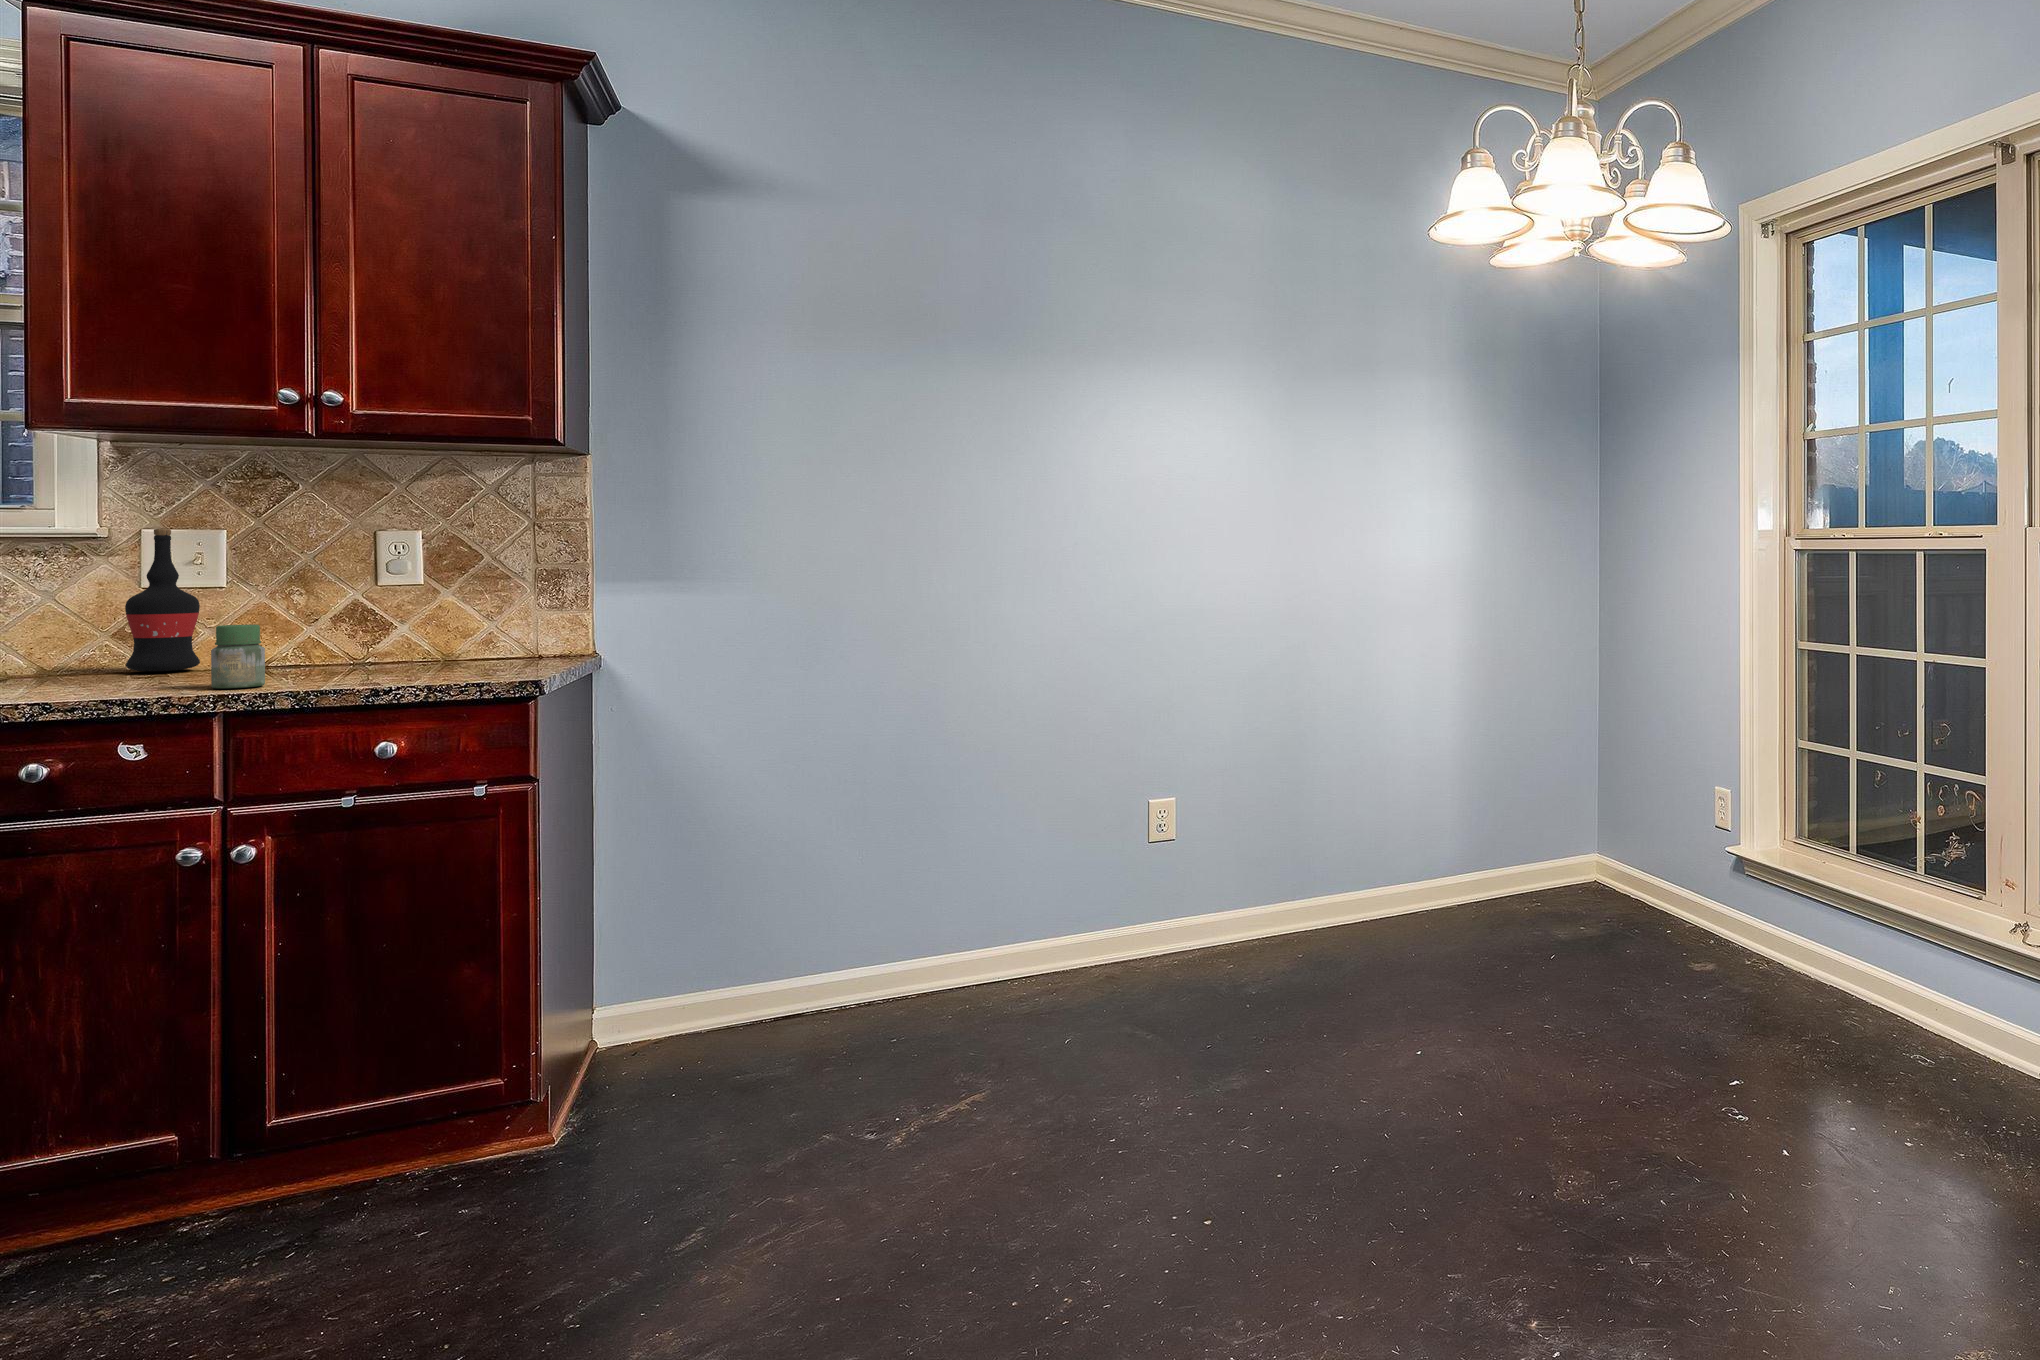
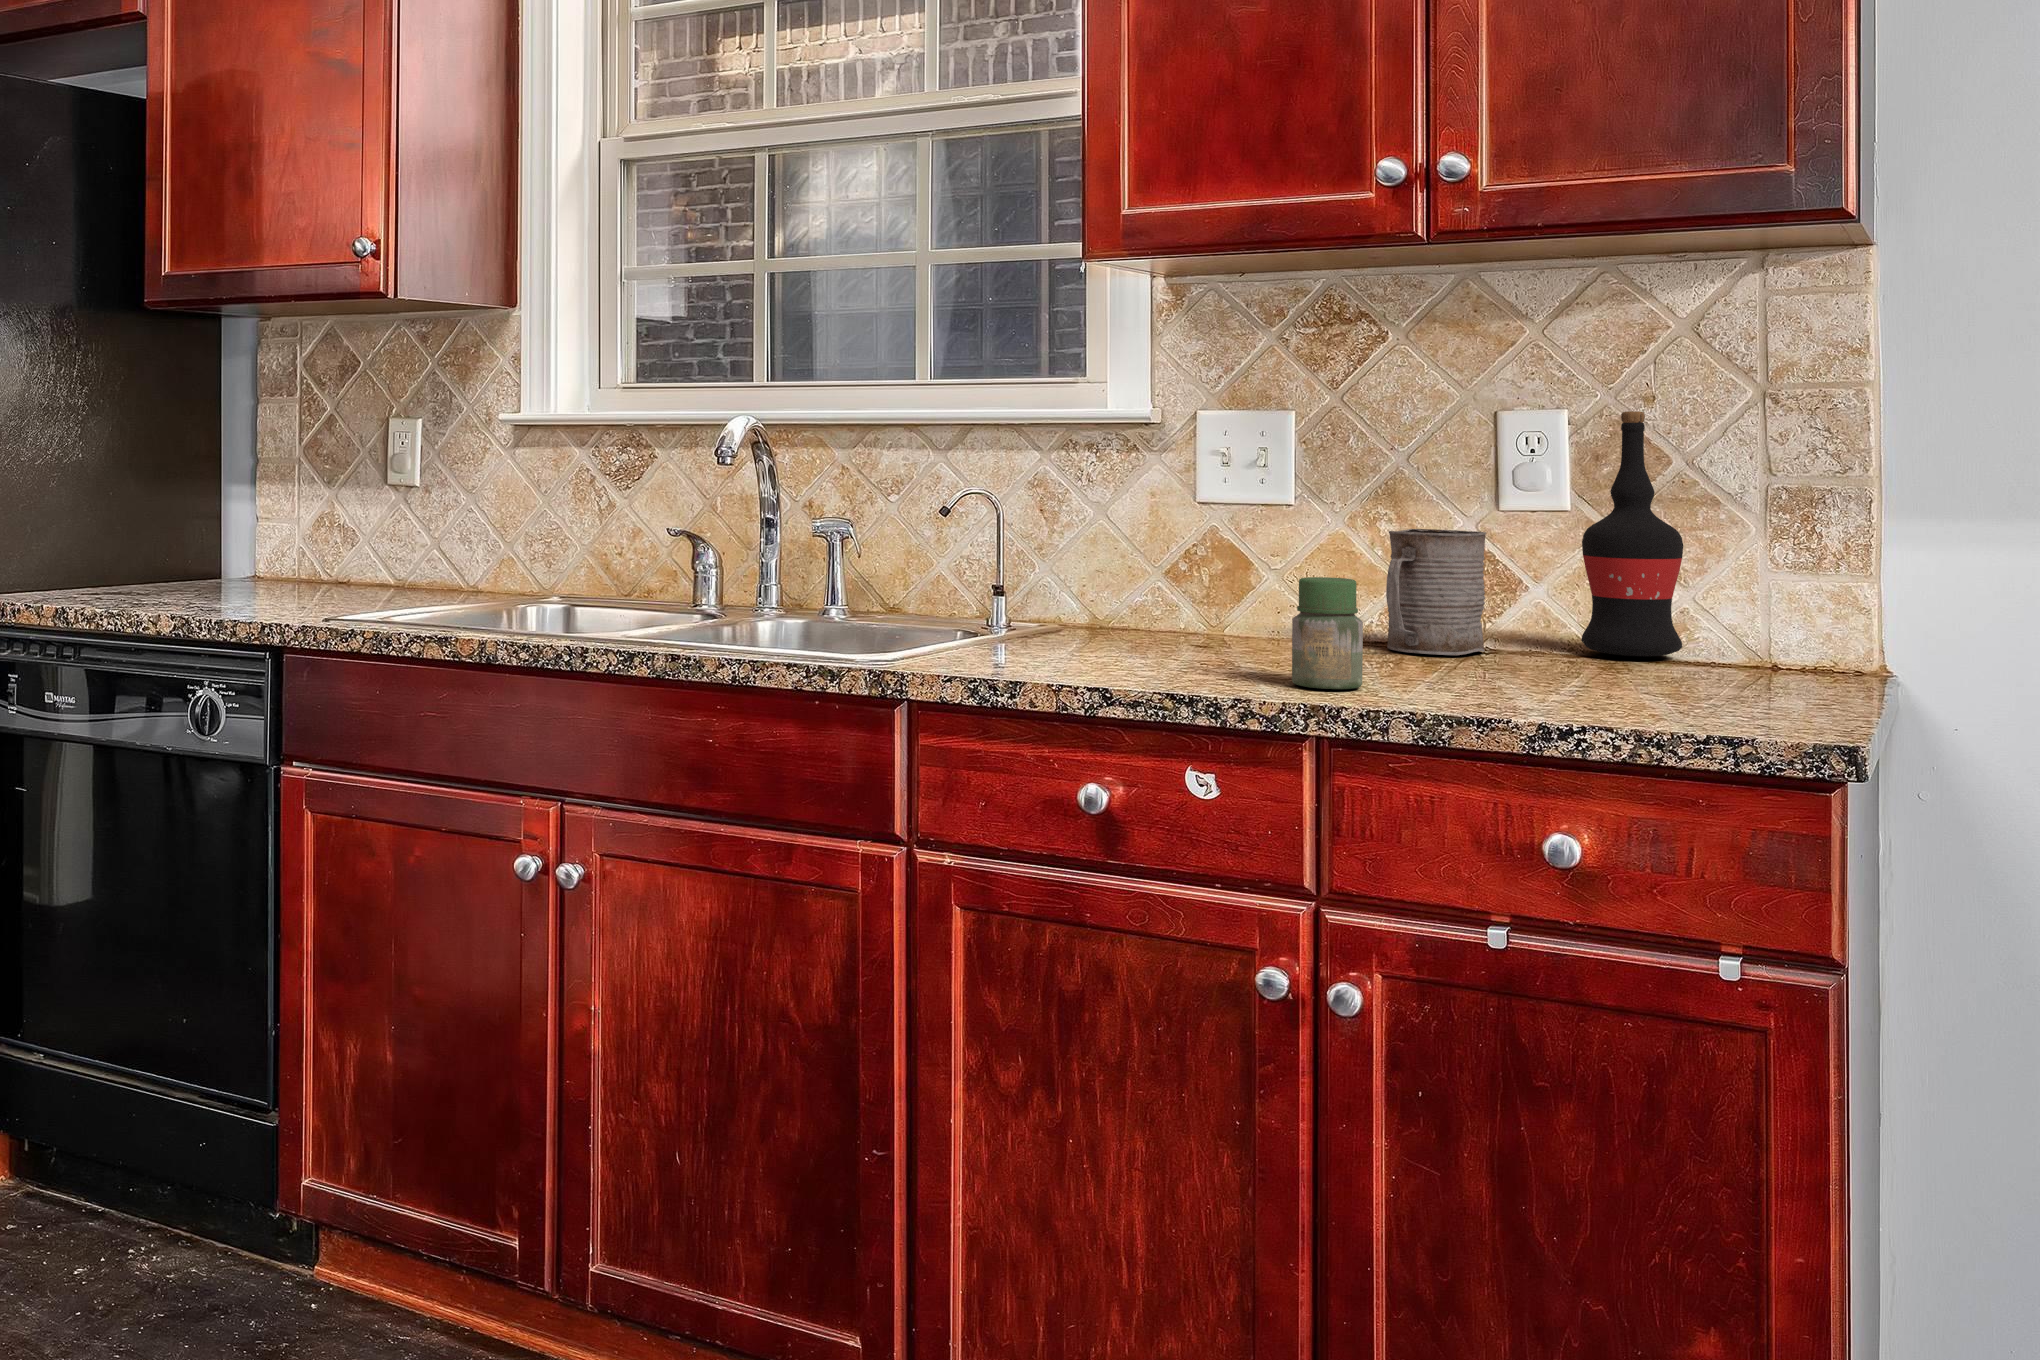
wine bottle: present [125,529,200,672] -> present [1581,411,1683,657]
mug: none [293,598,366,668] -> present [1386,529,1486,655]

